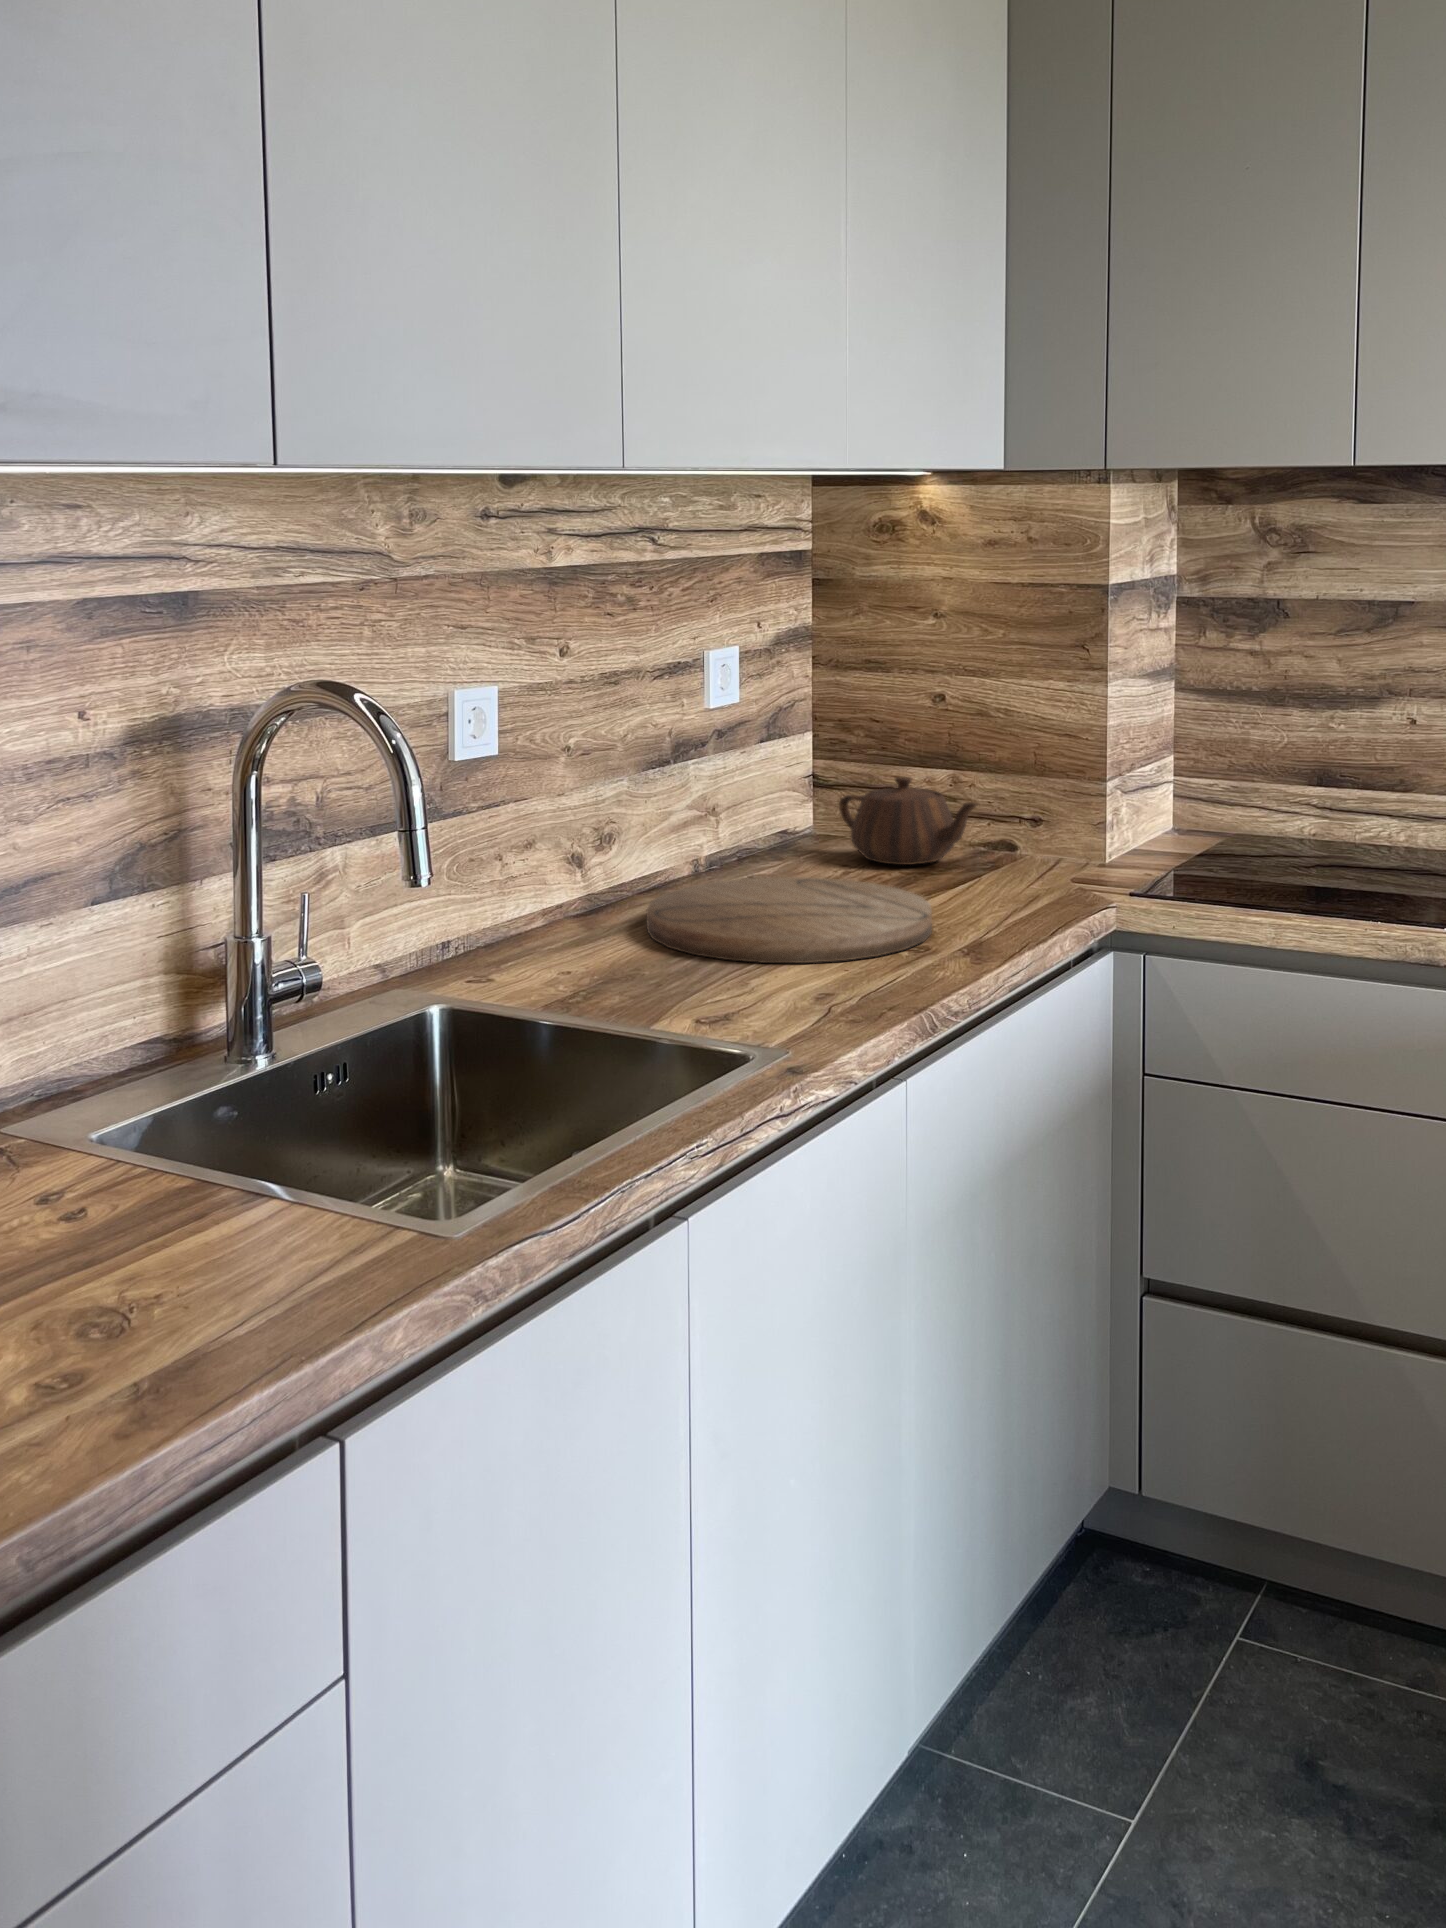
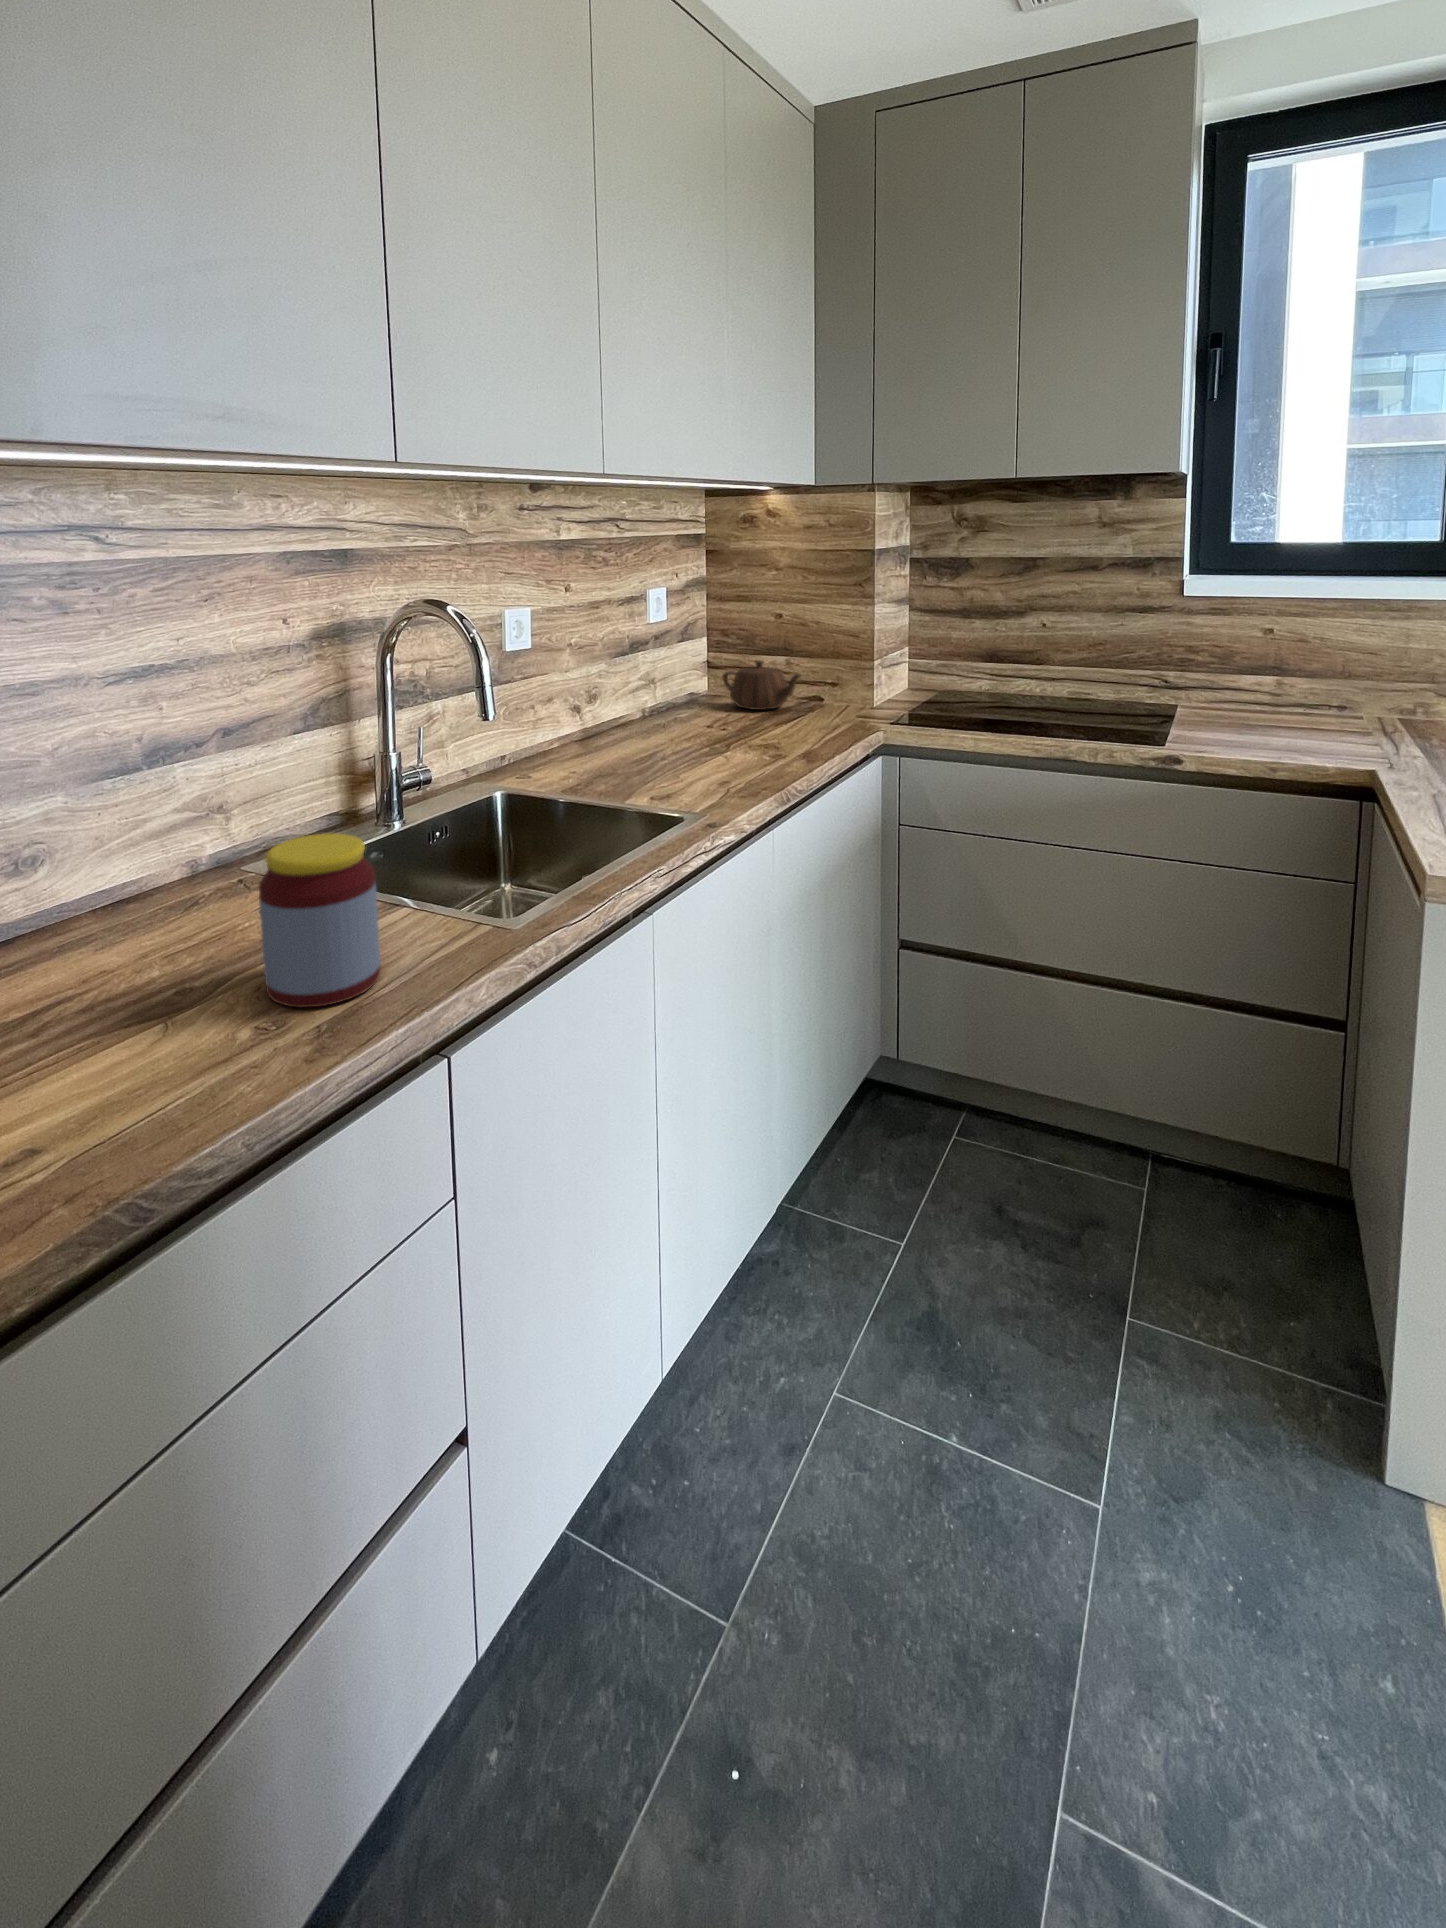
cutting board: present [647,877,932,963] -> none [618,717,782,764]
jar: none [47,1076,236,1353] -> present [259,834,381,1007]

